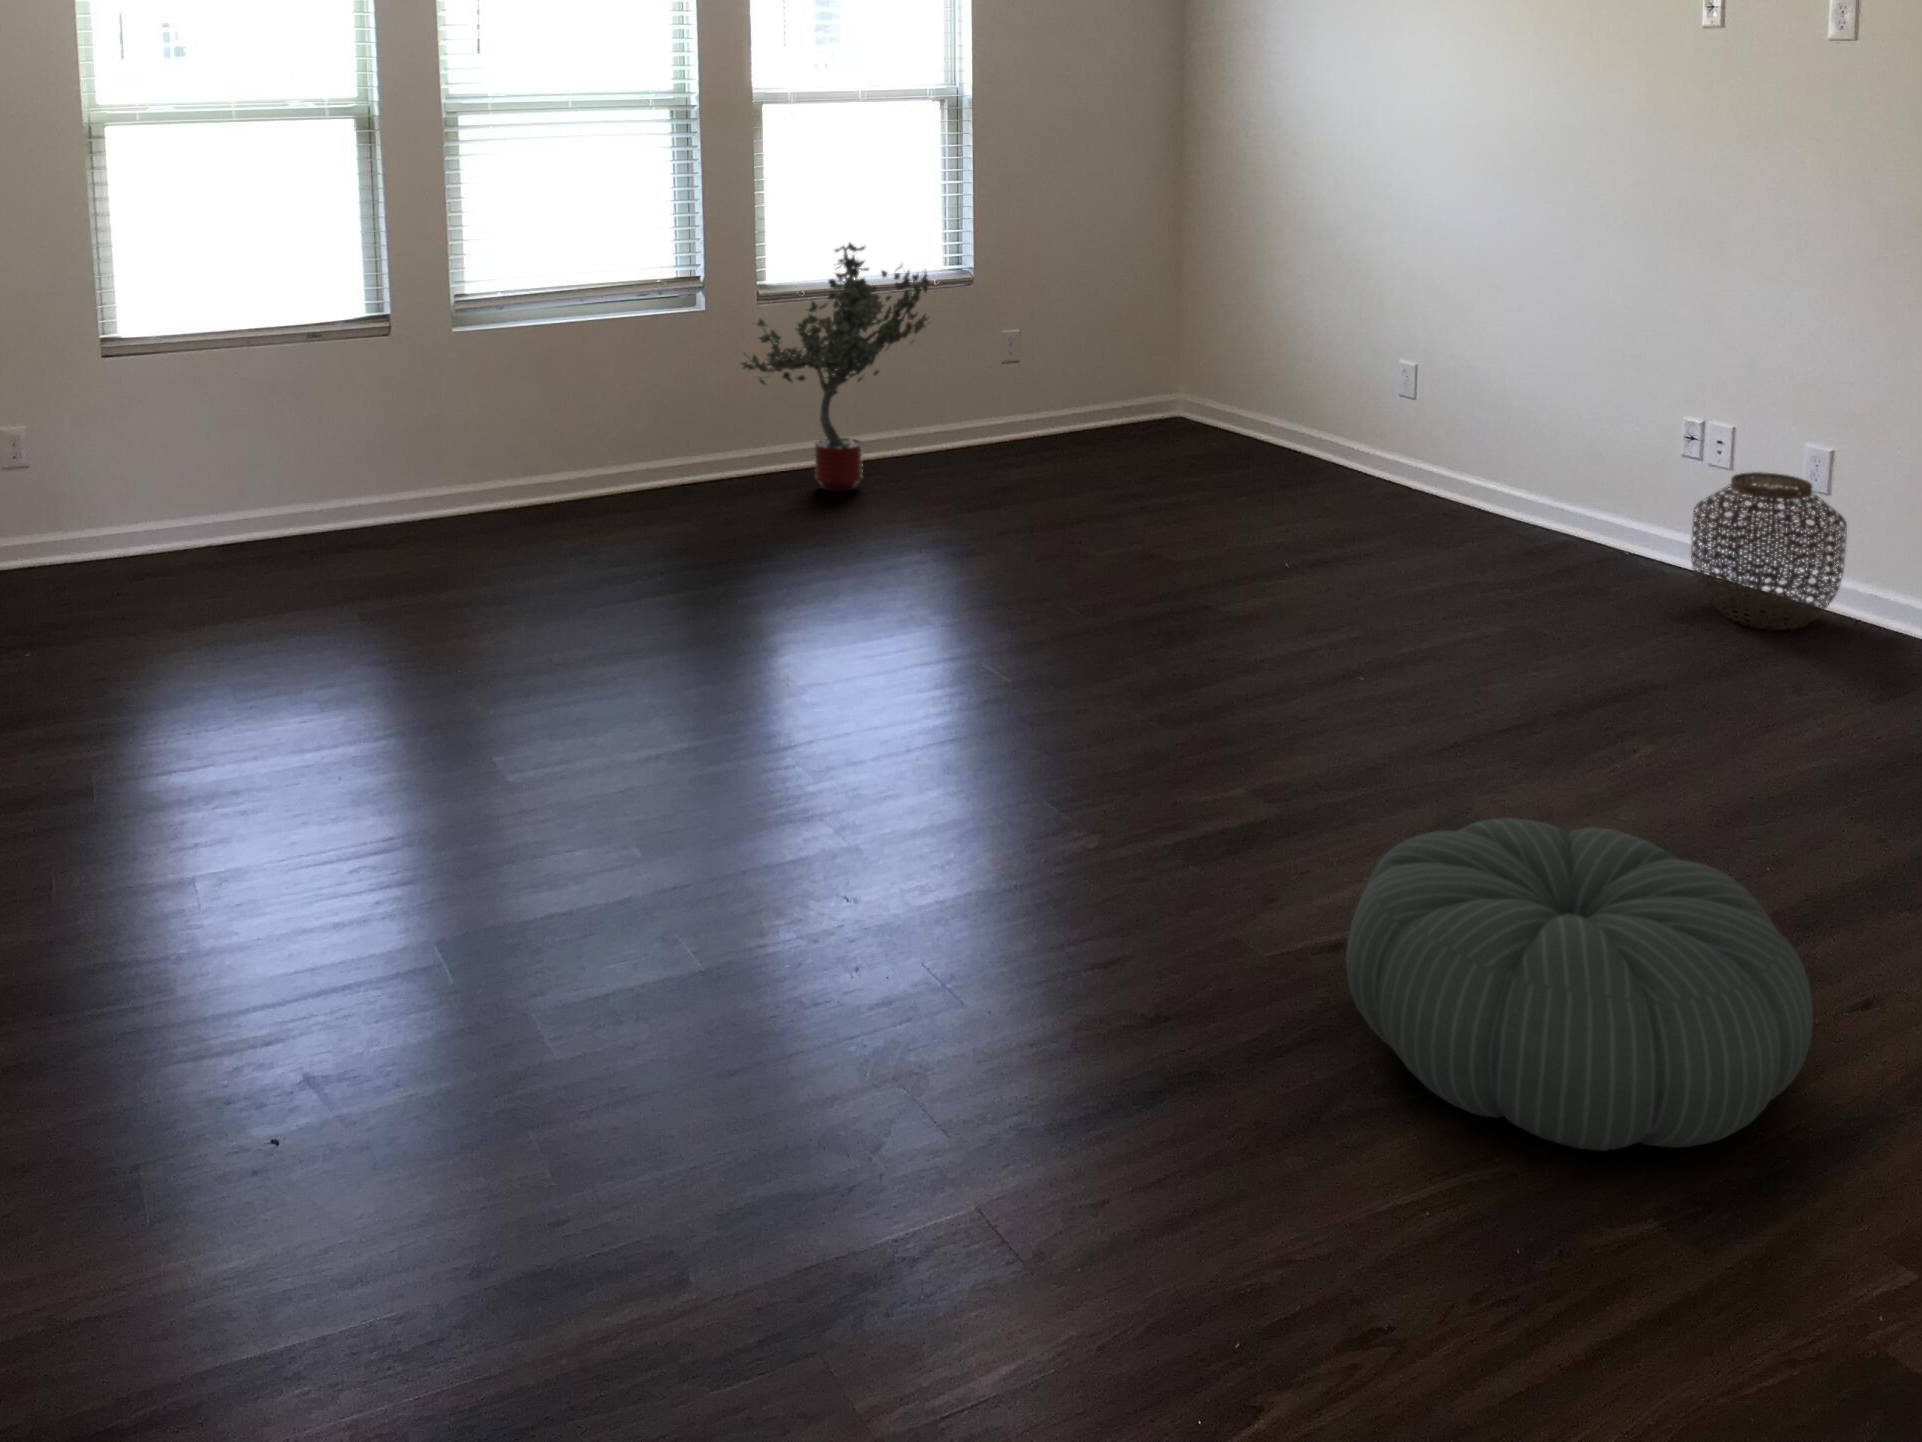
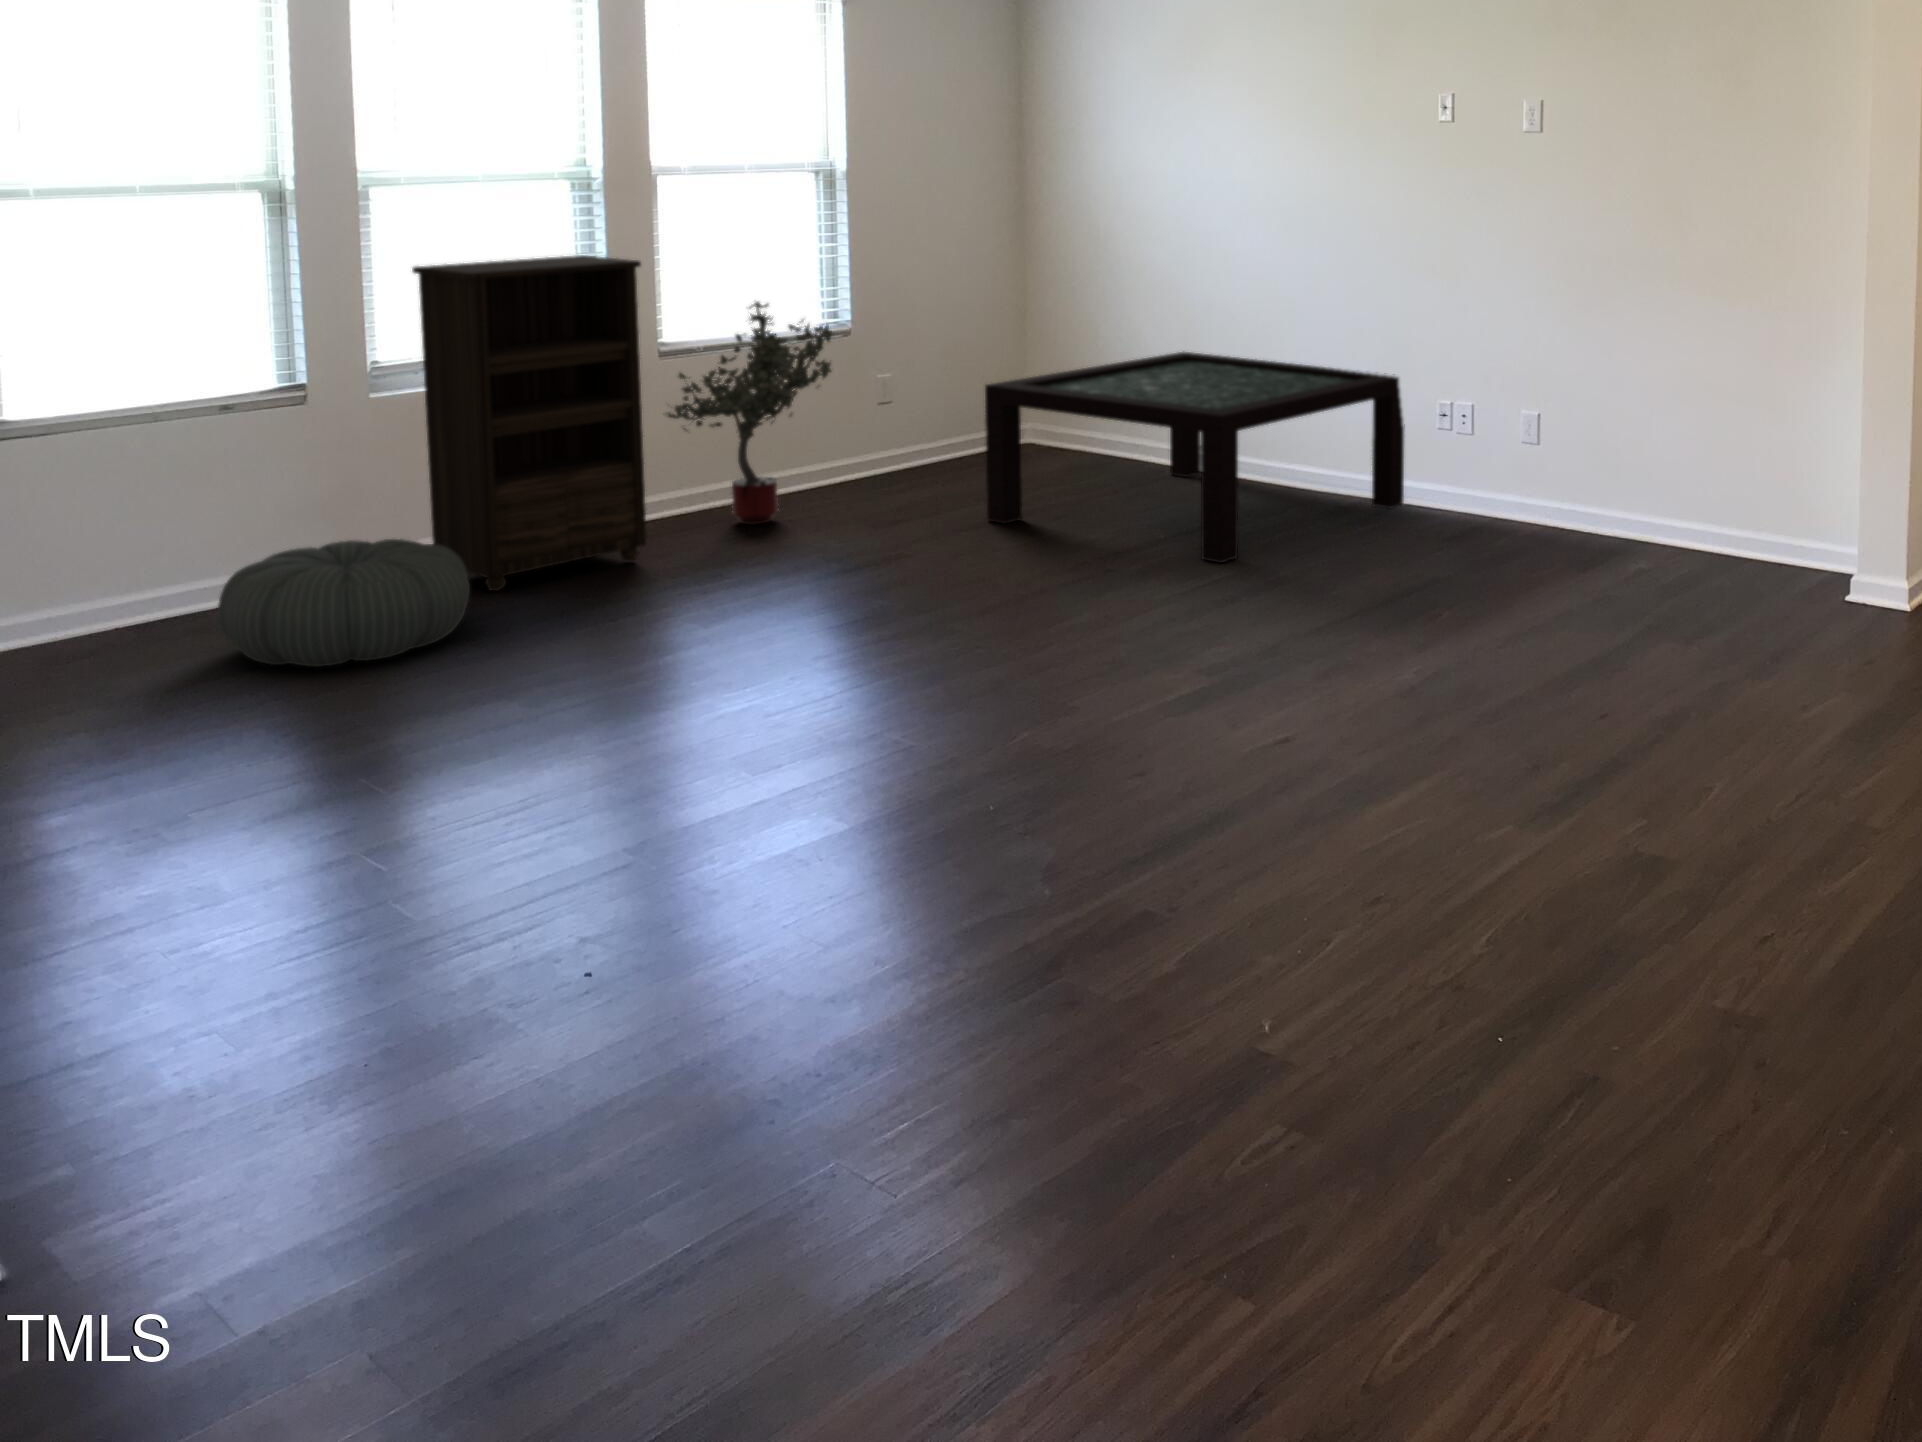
bookshelf: none [478,187,698,544] -> present [412,255,647,591]
coffee table: none [1077,323,1636,615] -> present [985,352,1405,563]
woven basket: present [1691,472,1847,630] -> none [1455,434,1548,538]
pouf: present [1346,818,1813,1151] -> present [218,539,470,667]

